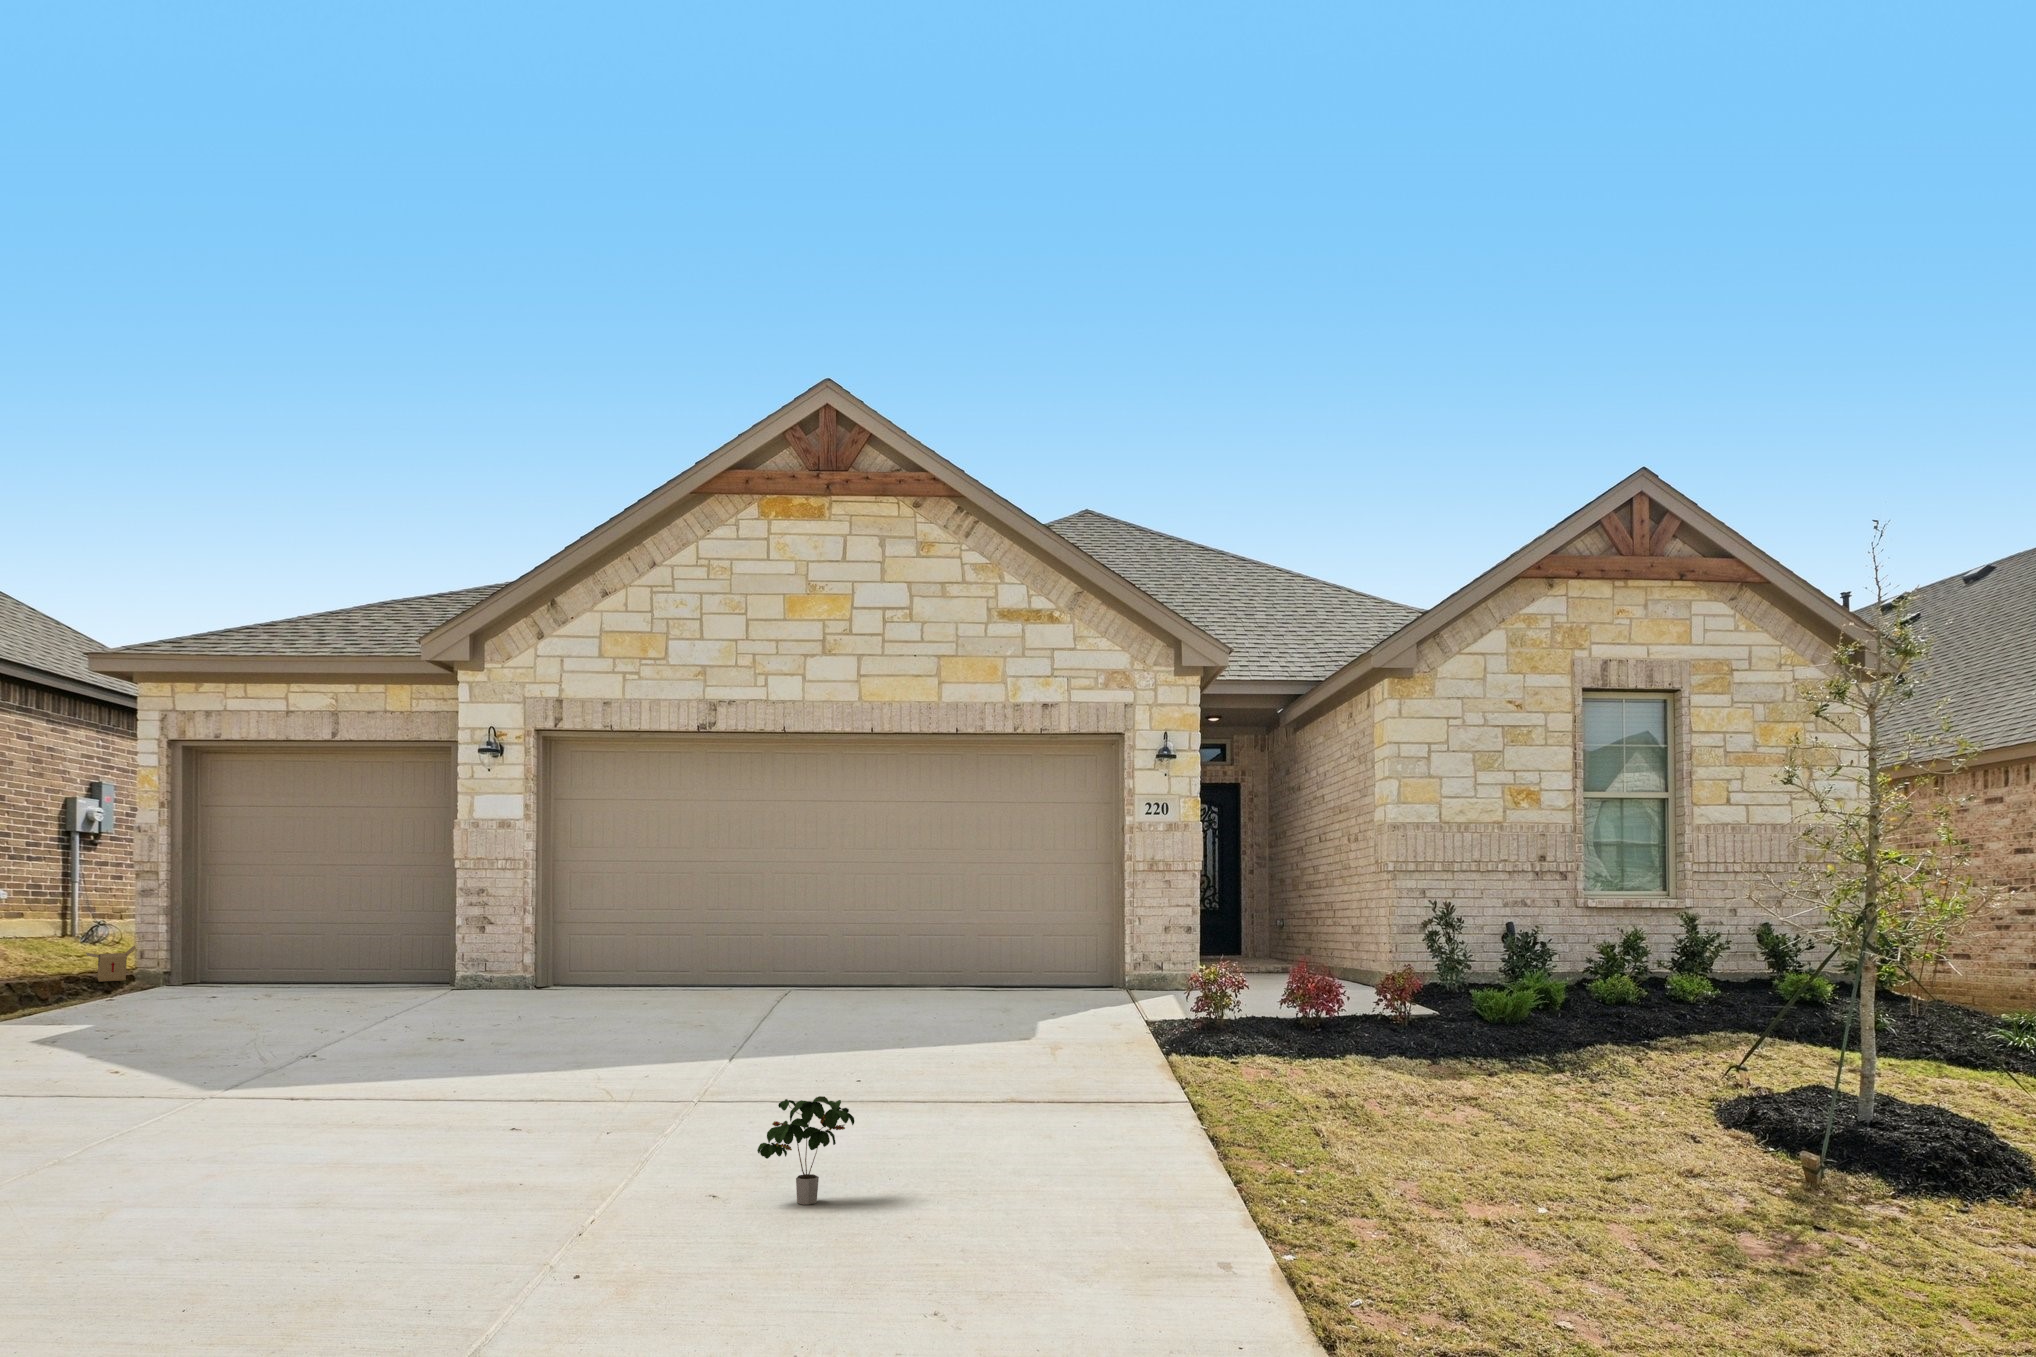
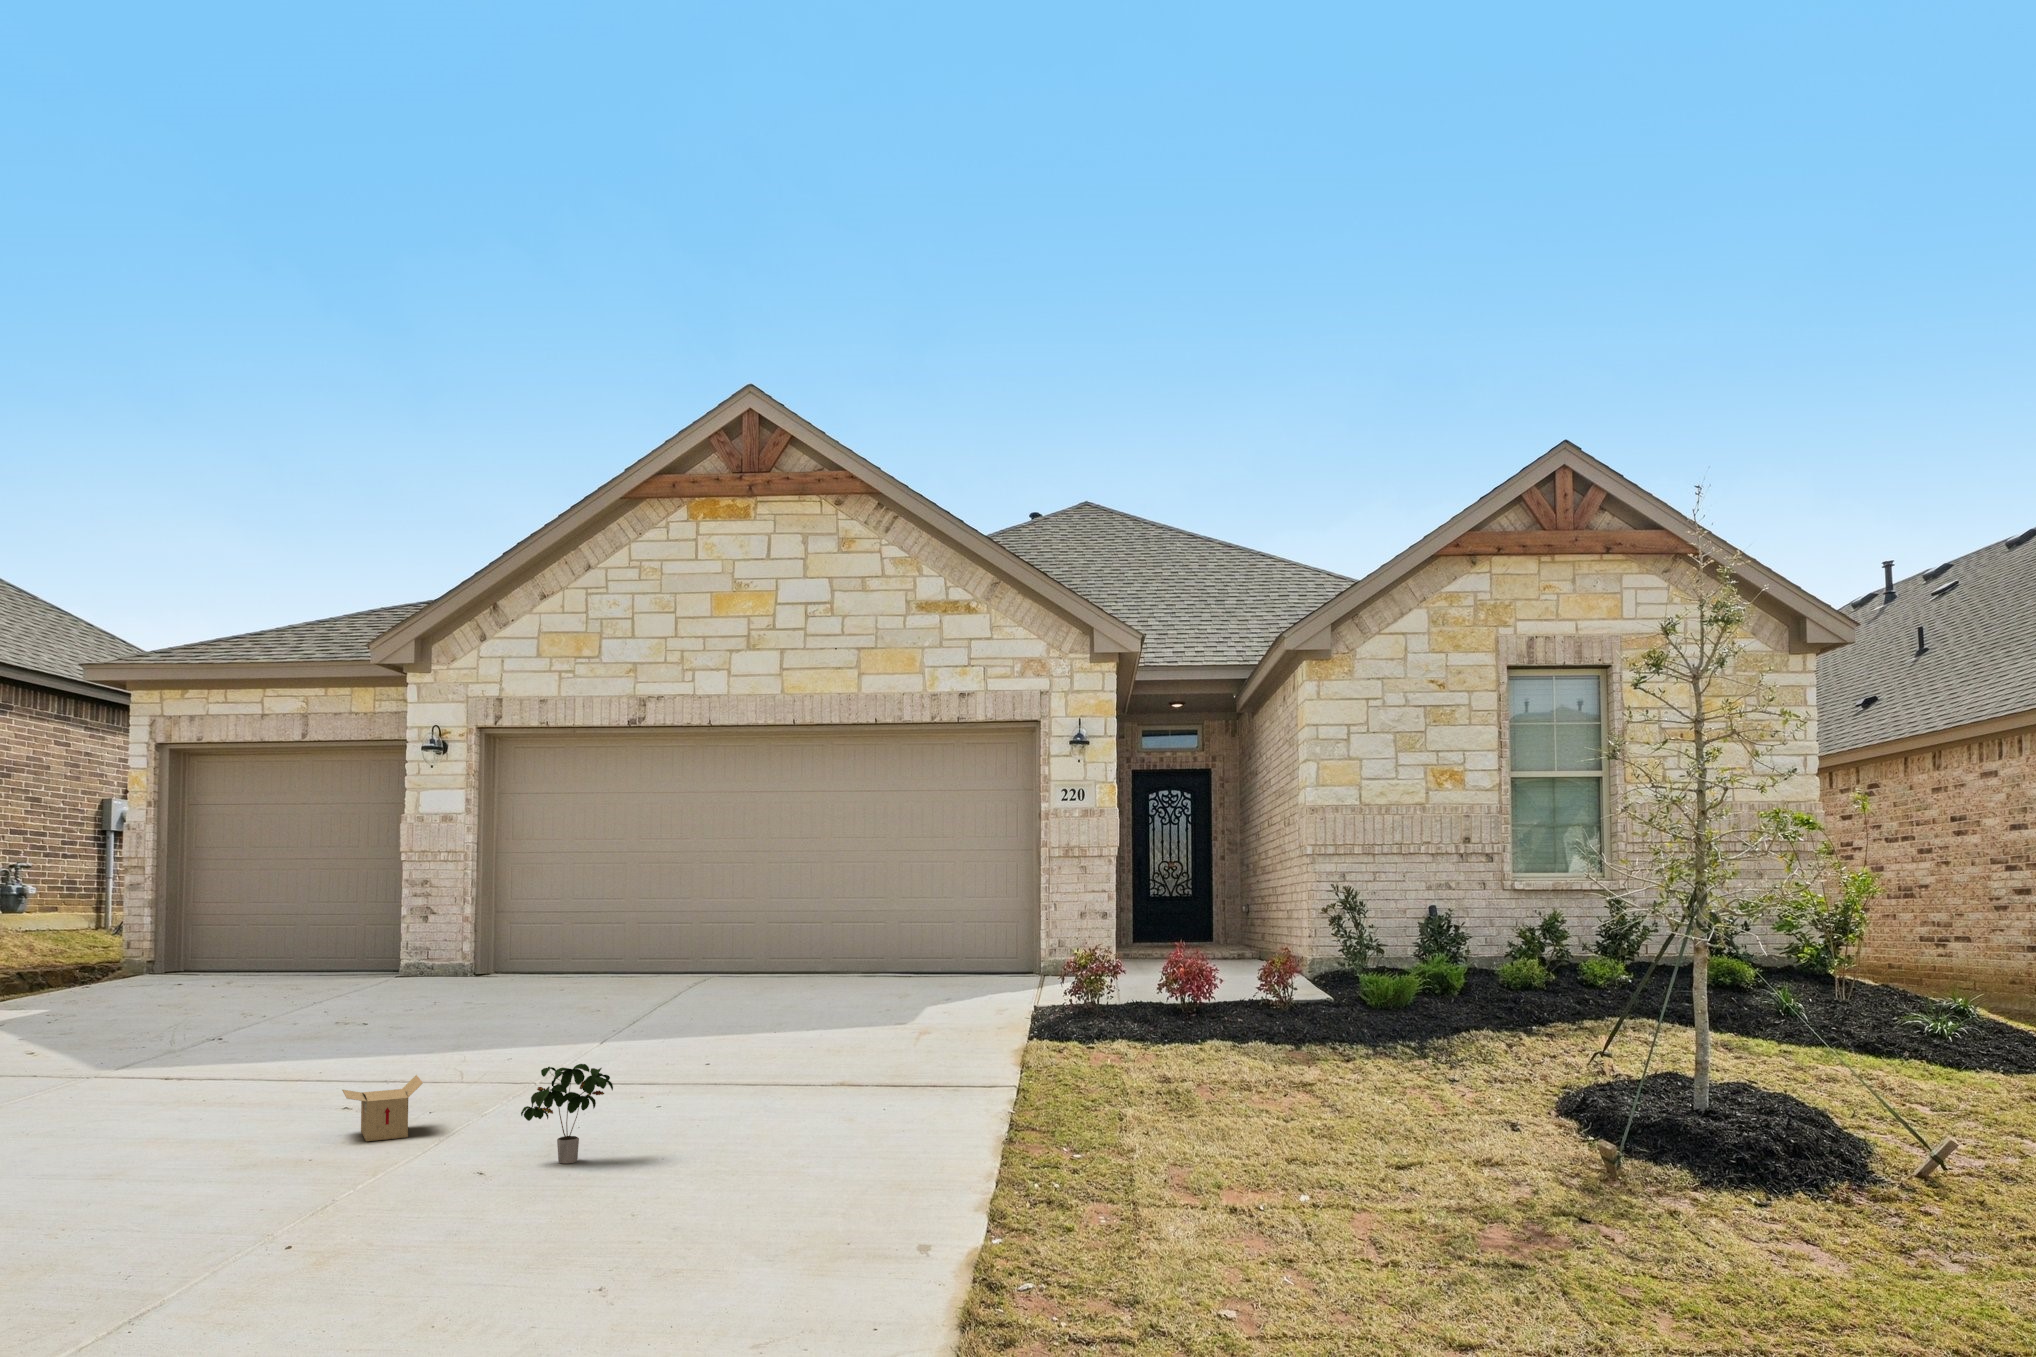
cardboard box: present [86,946,136,982] -> present [342,1075,423,1141]

